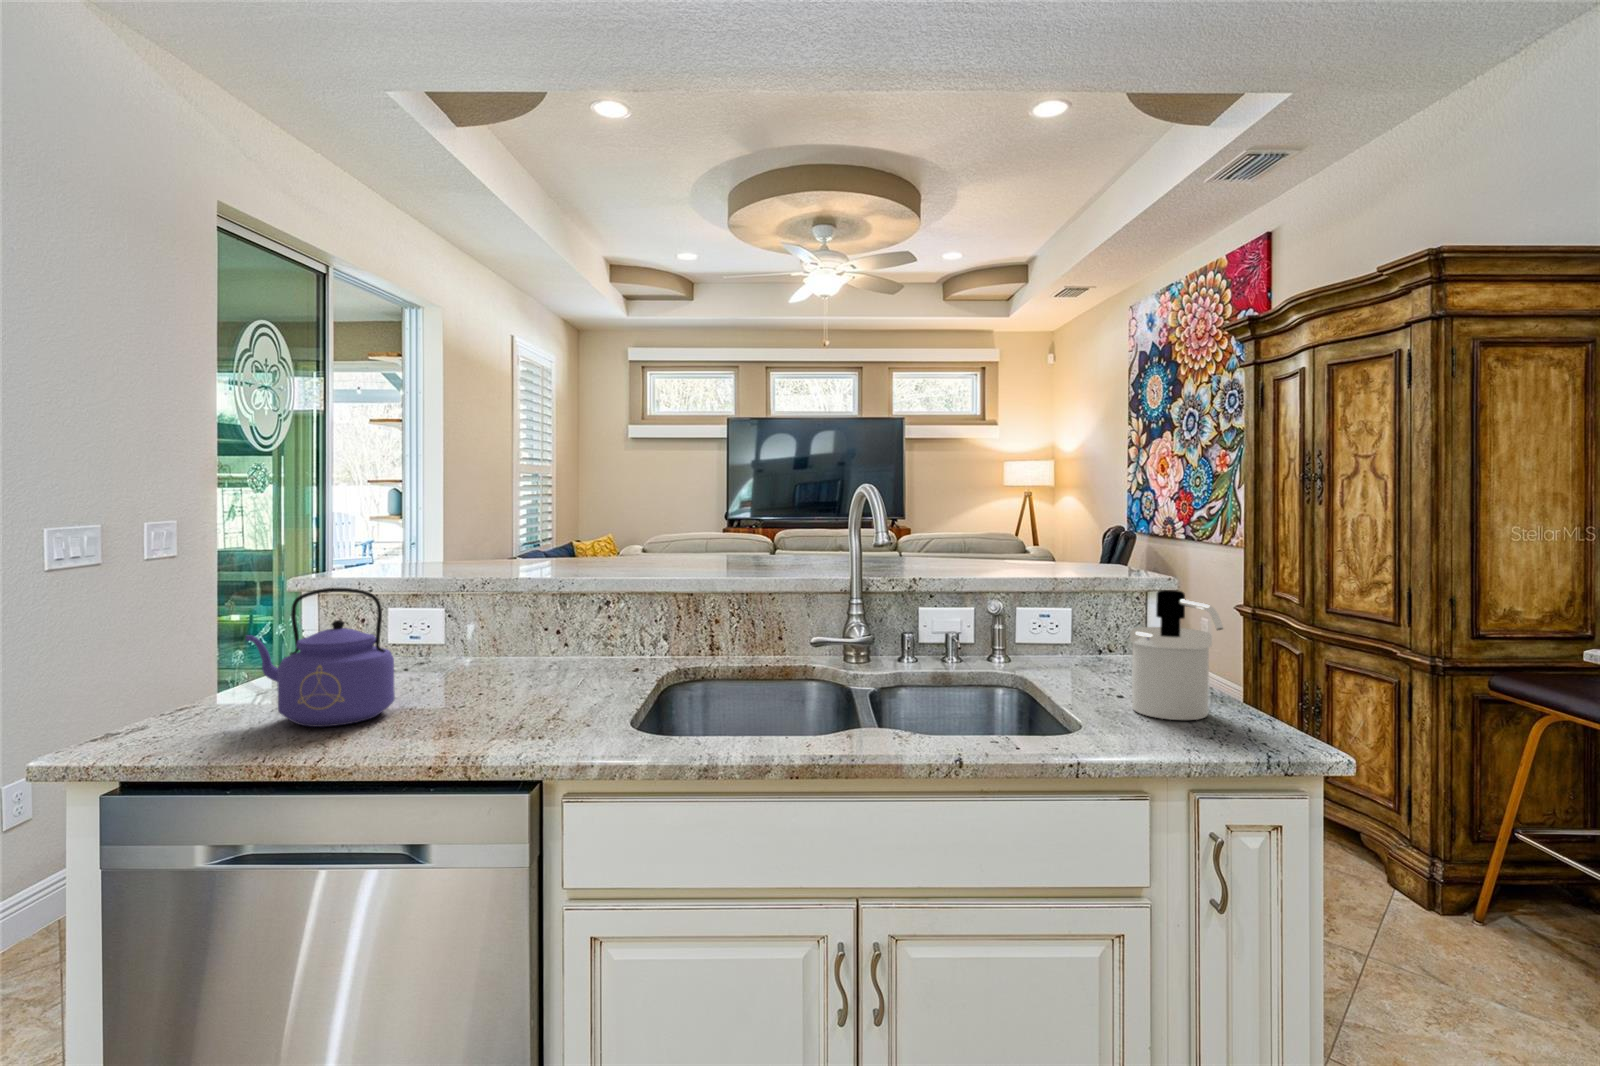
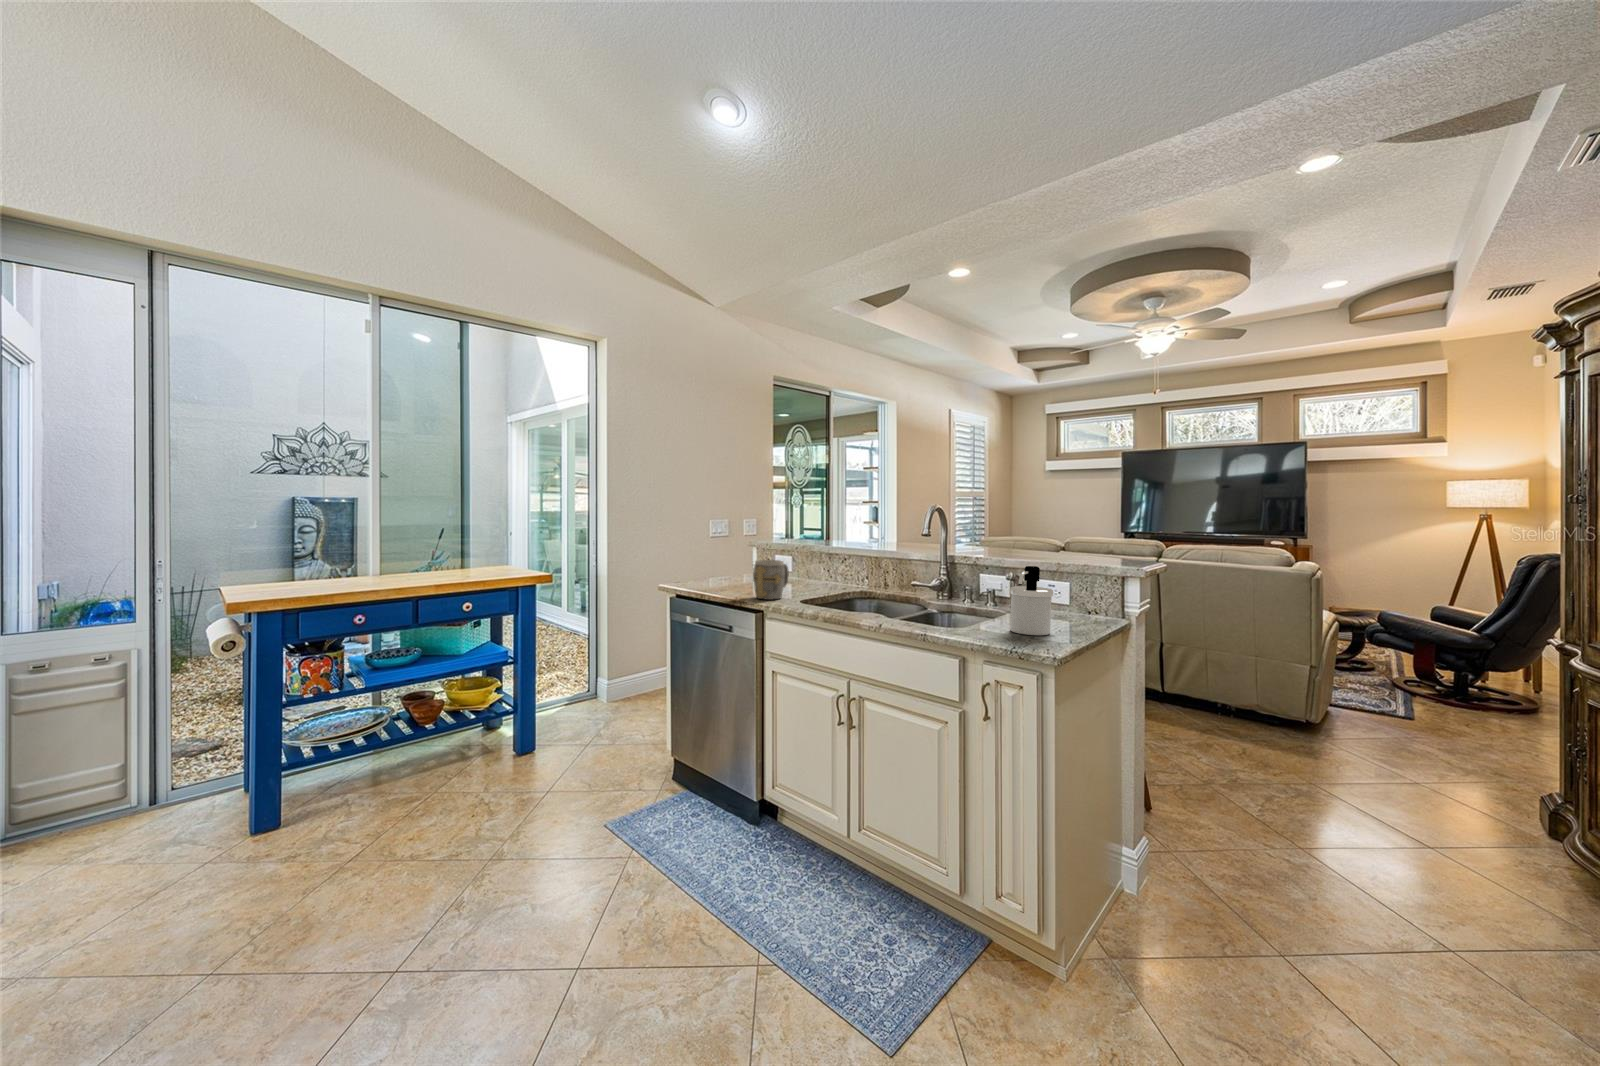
kettle: present [246,588,395,727] -> none [705,542,746,590]
mug: none [480,625,570,737] -> present [753,560,789,600]

